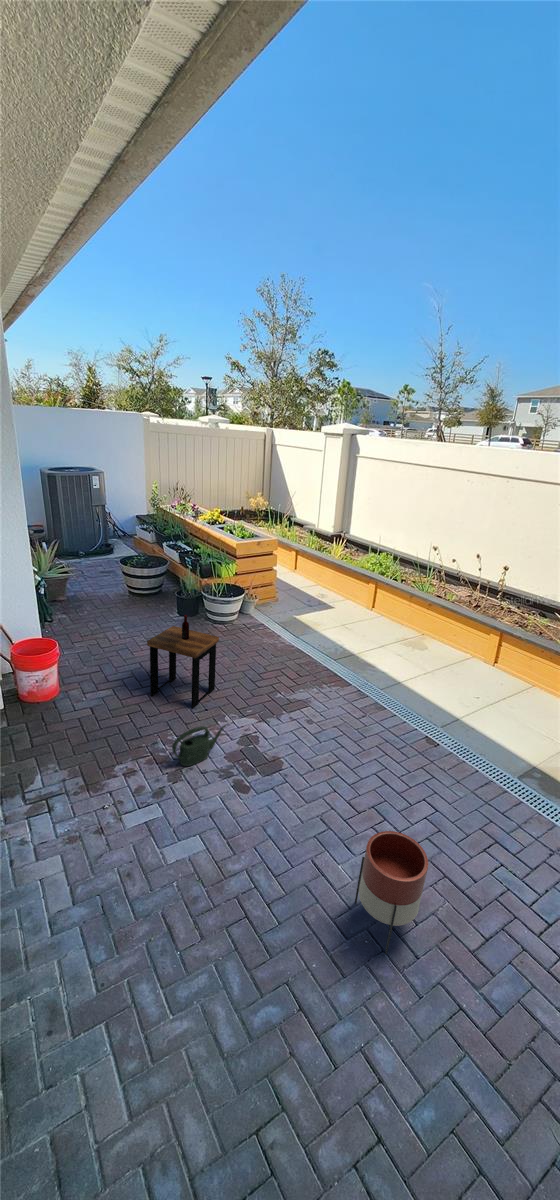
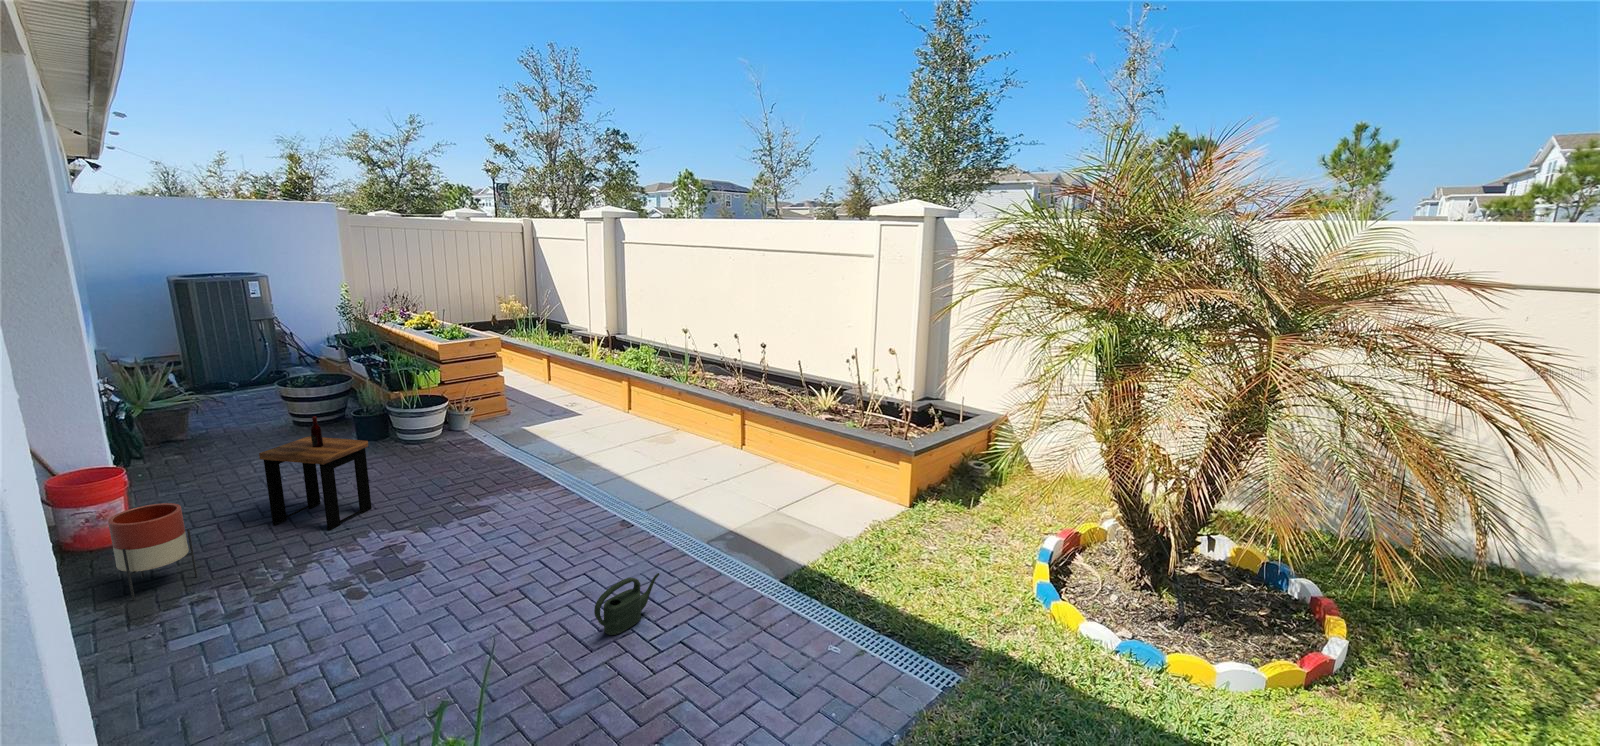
watering can: present [172,725,226,766] -> present [594,573,659,635]
planter: present [355,831,428,955] -> present [108,503,197,600]

